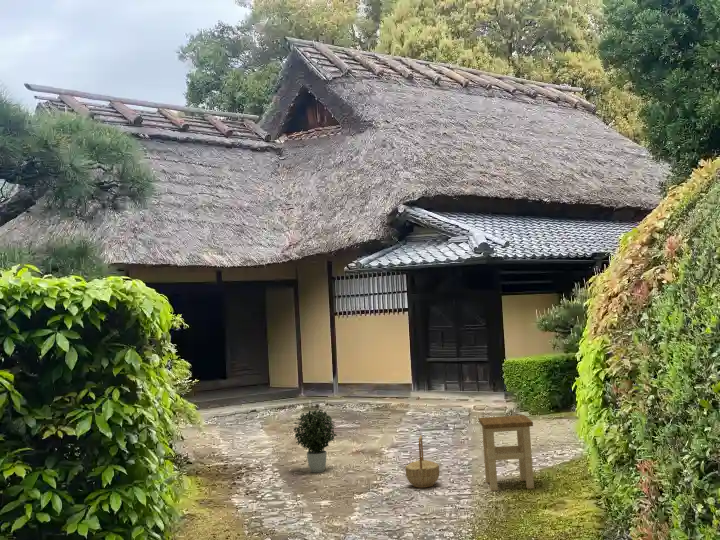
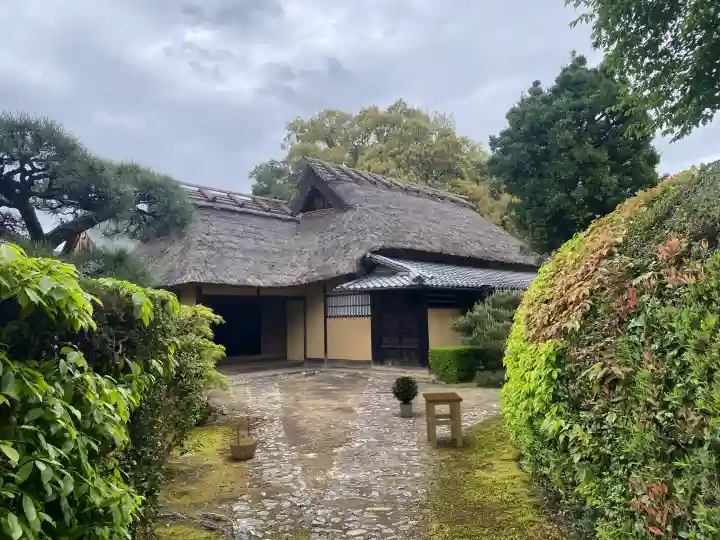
potted plant: present [294,410,337,473] -> present [392,376,419,417]
basket: present [405,435,439,488] -> present [230,417,257,460]

